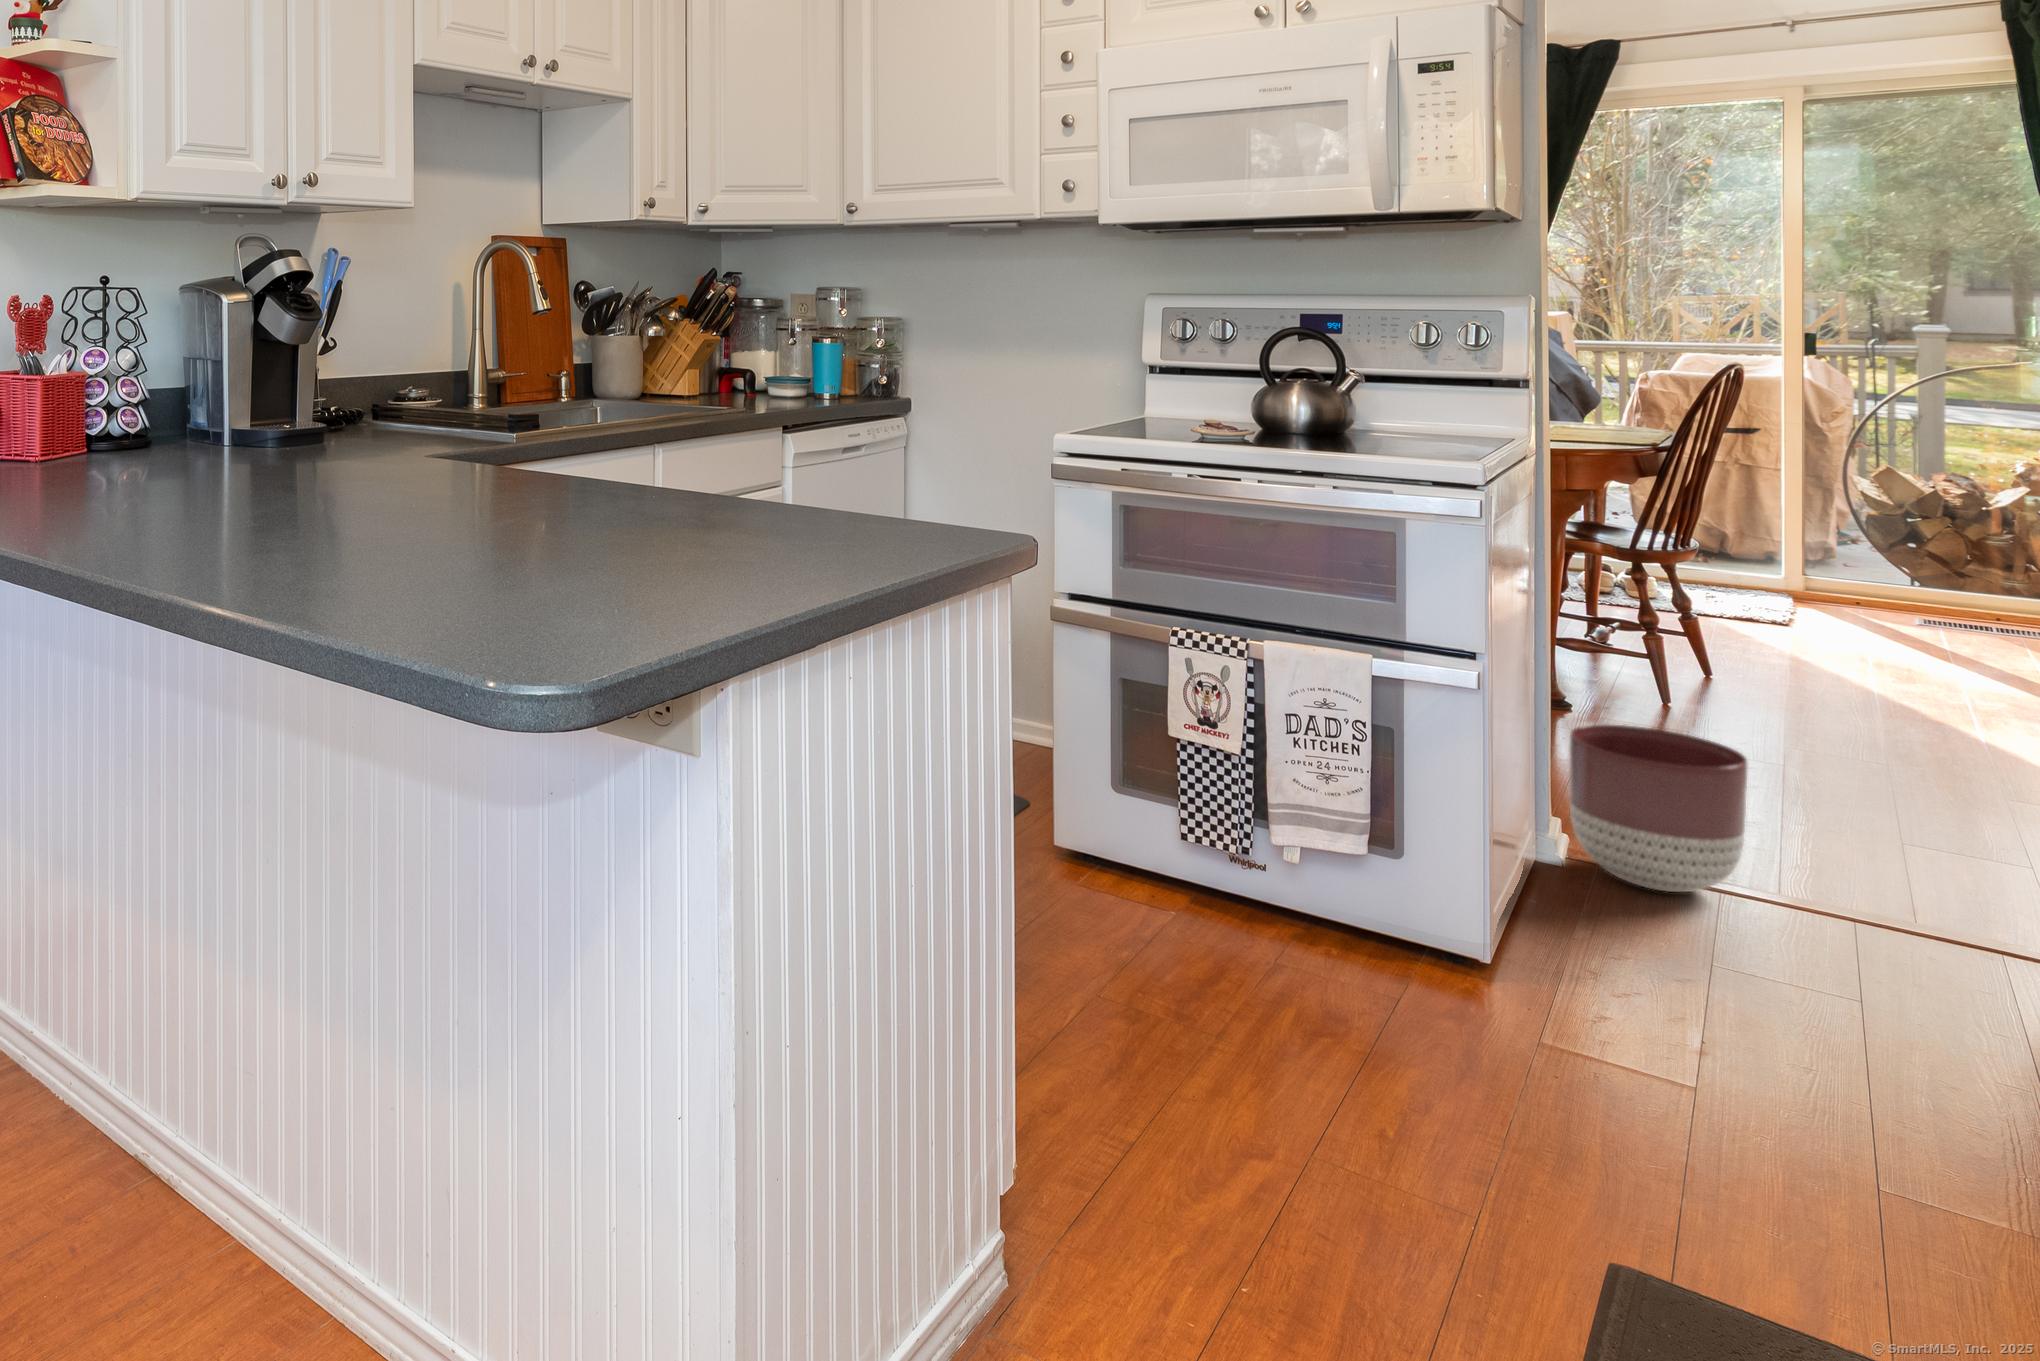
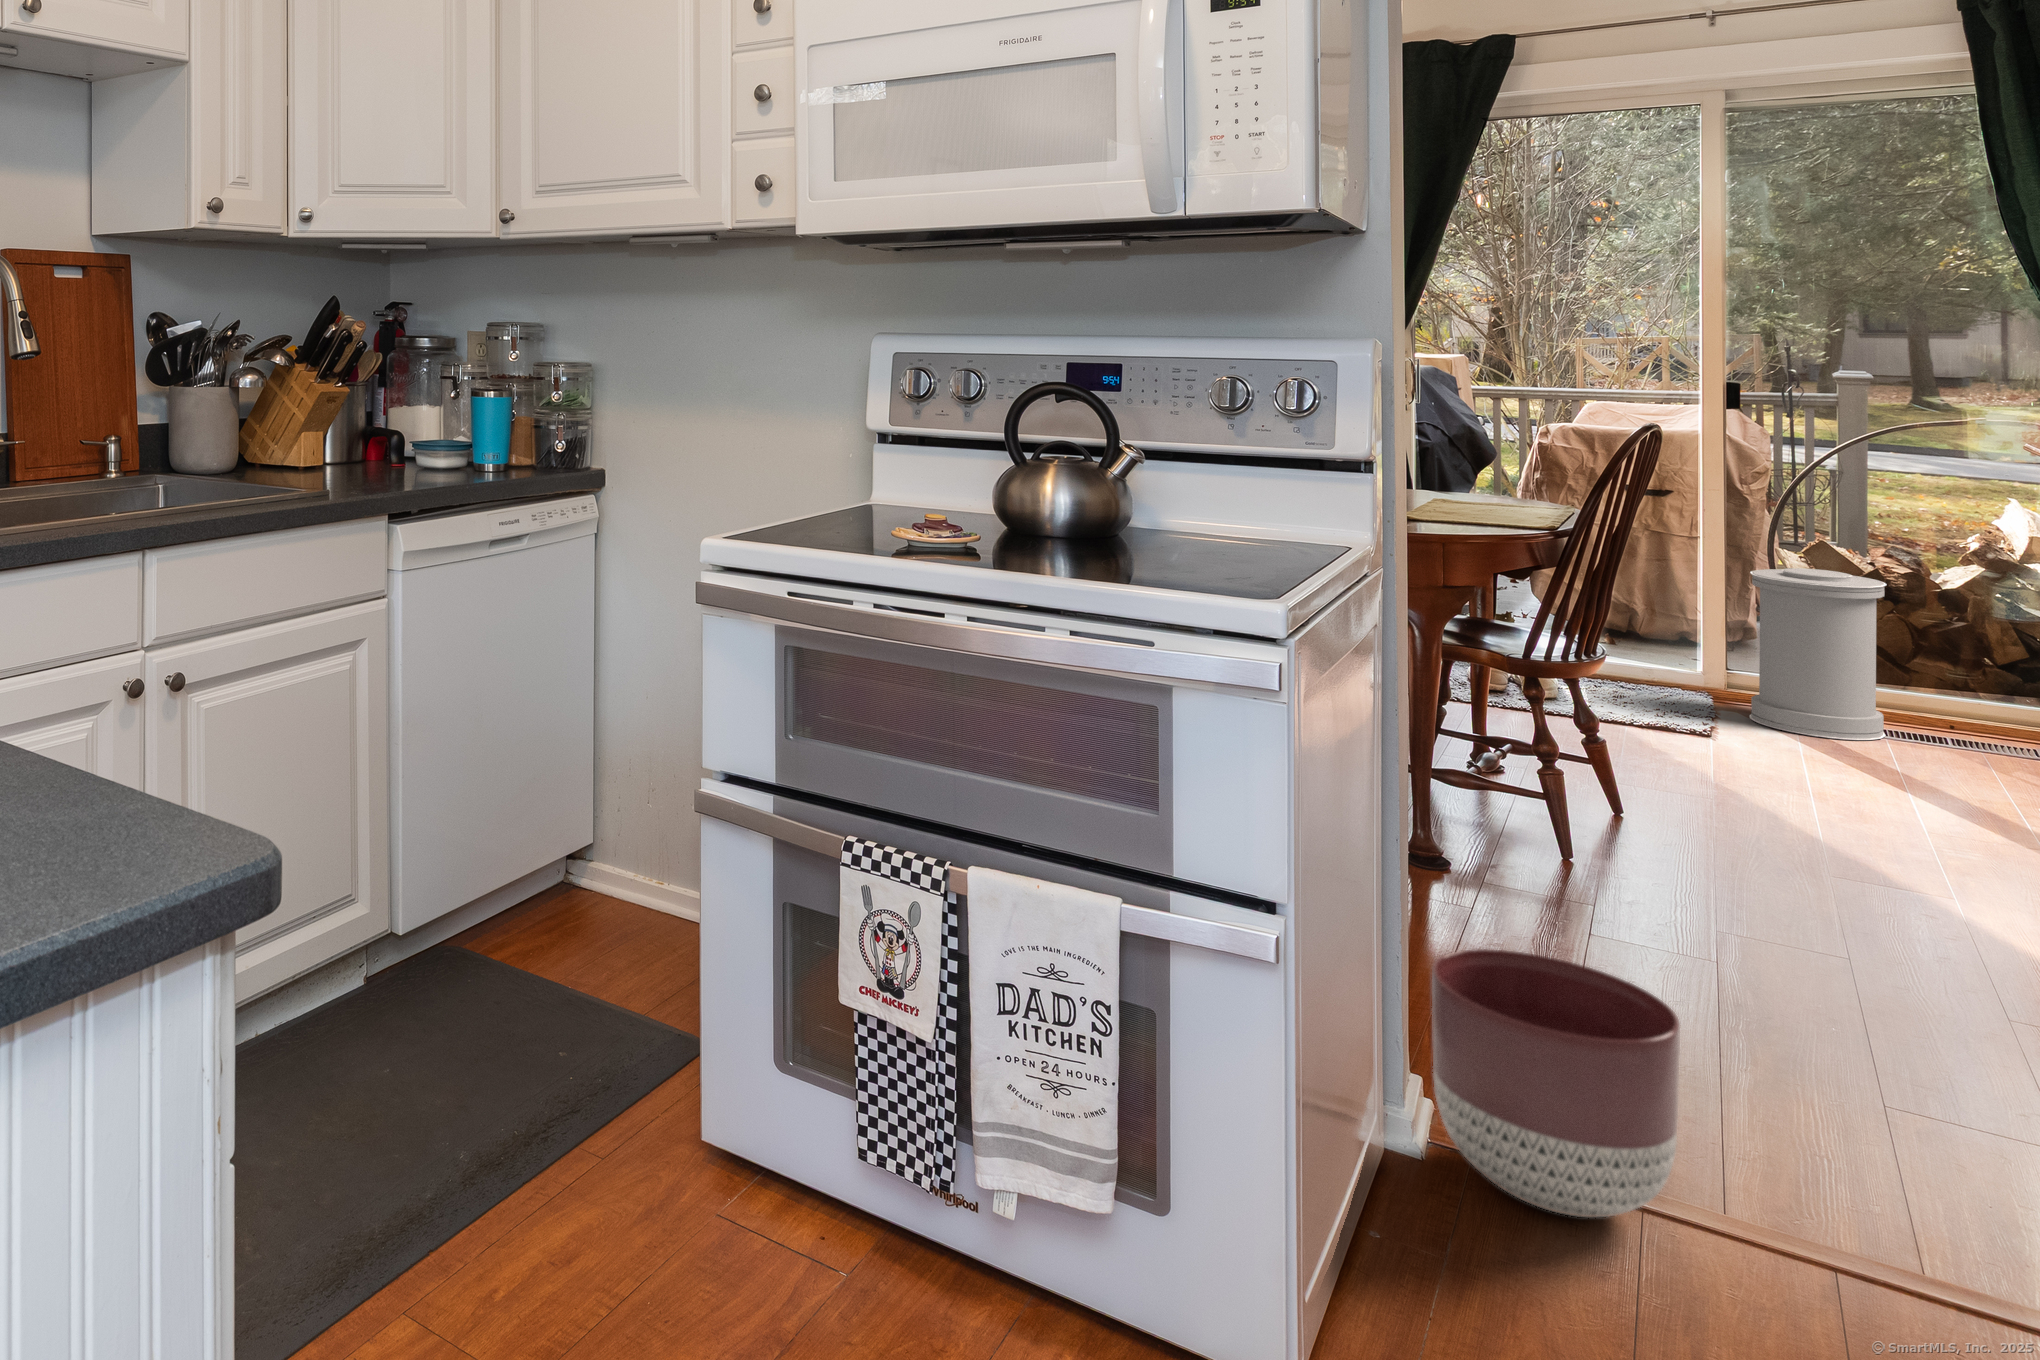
trash can: none [1823,491,1945,632] -> present [1749,568,1887,740]

